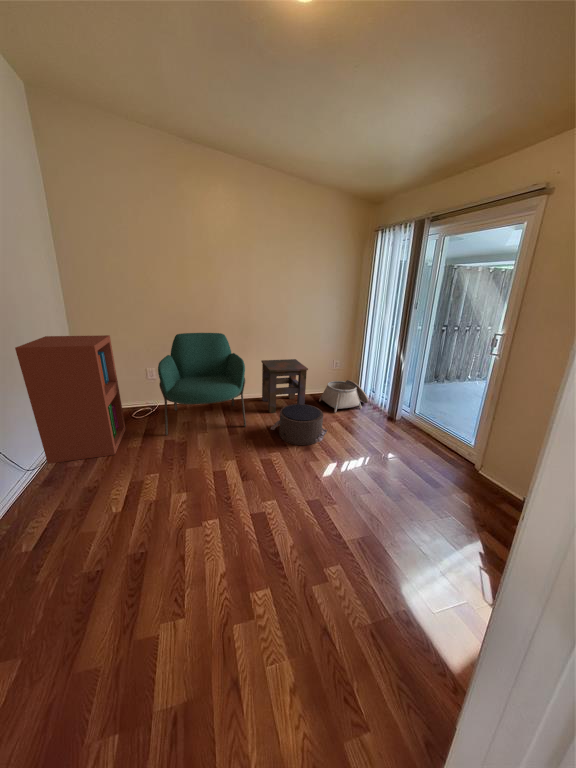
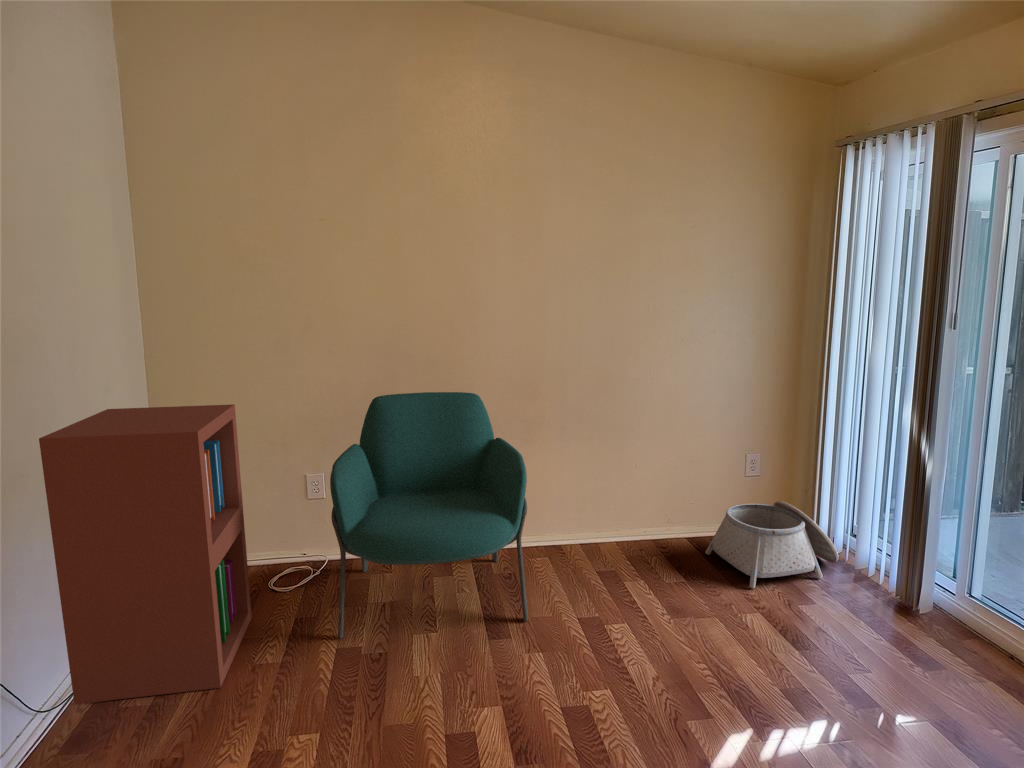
side table: present [261,359,308,413] -> none [562,449,678,584]
pouf: present [271,404,327,445] -> none [589,567,742,684]

